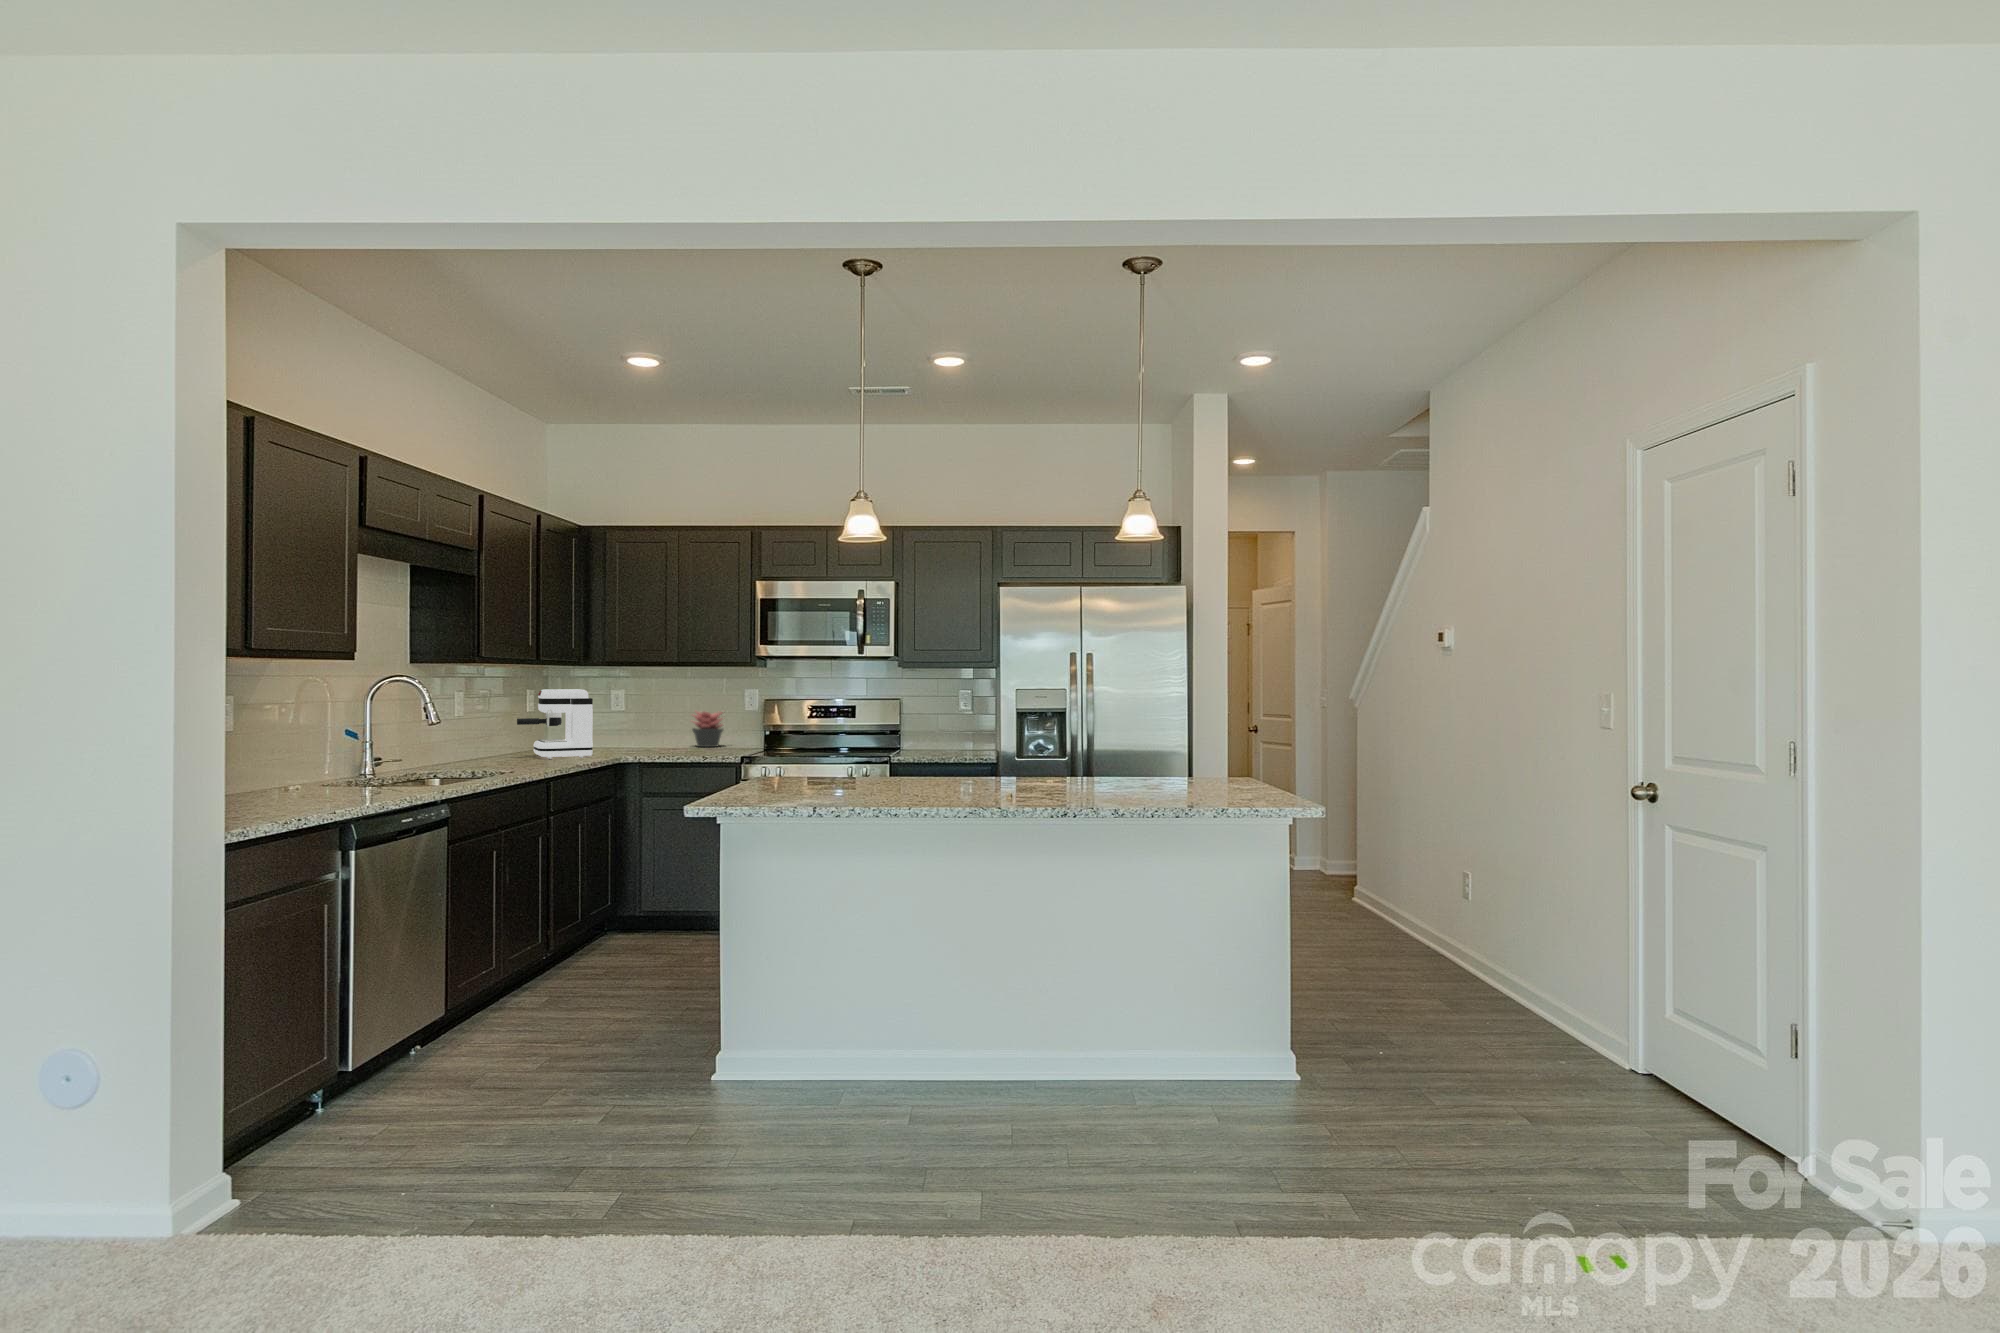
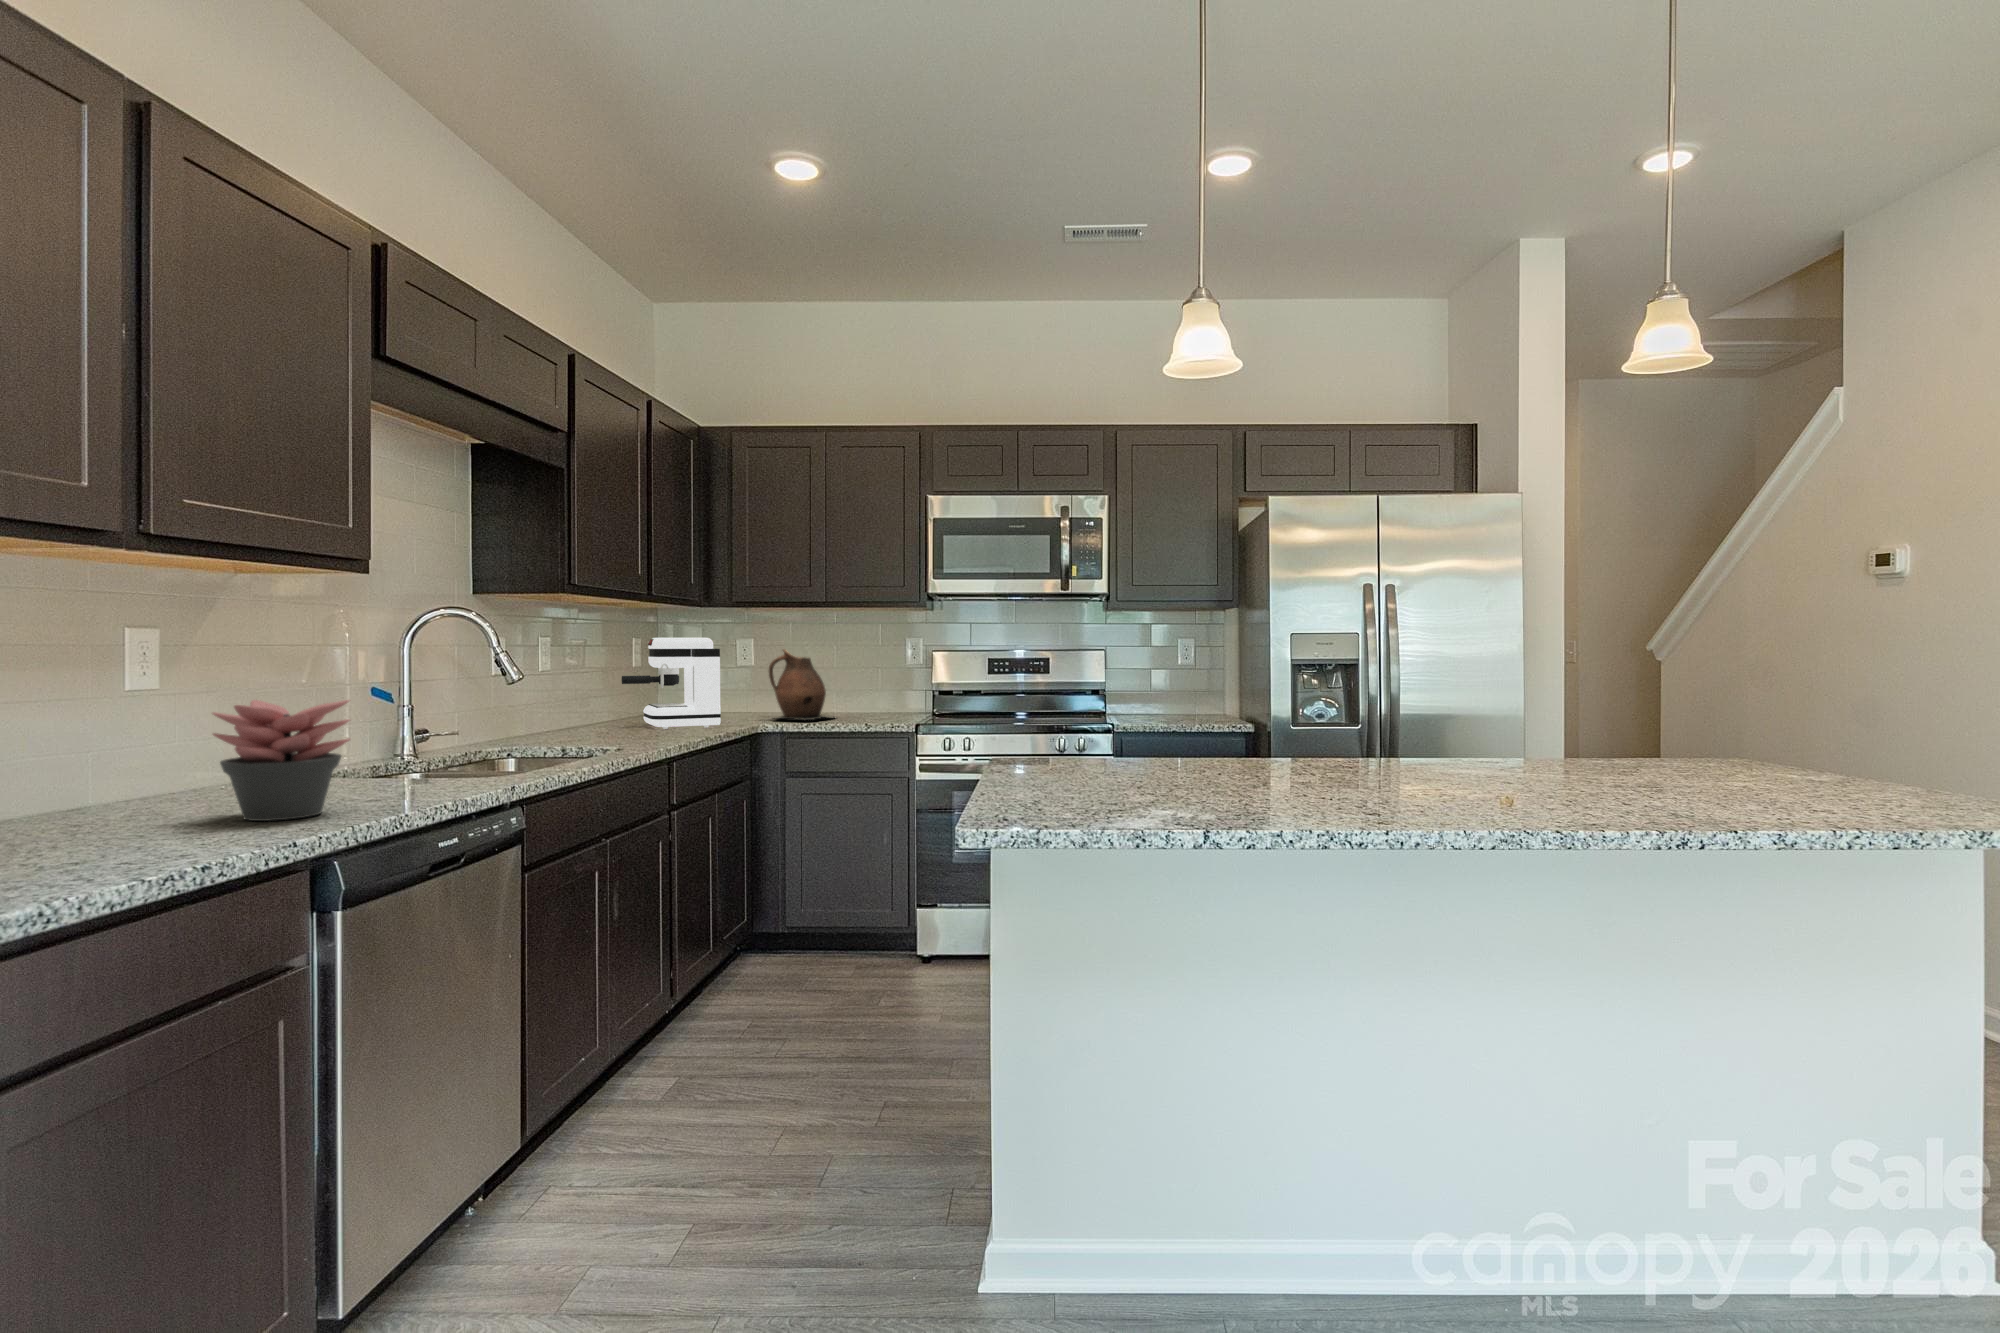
ceramic pitcher: none [633,698,687,753] -> present [769,650,828,720]
succulent plant: present [692,712,723,747] -> present [213,700,350,821]

